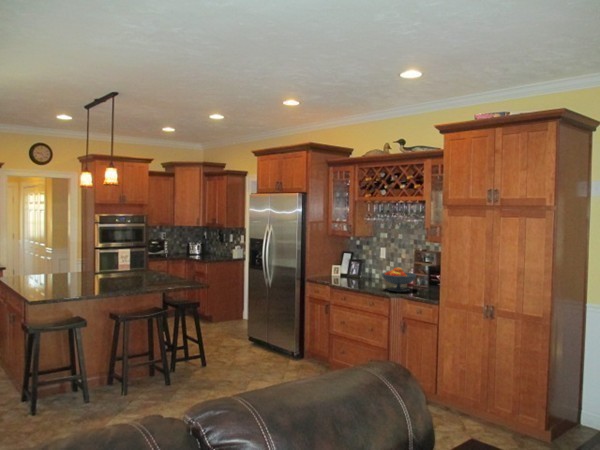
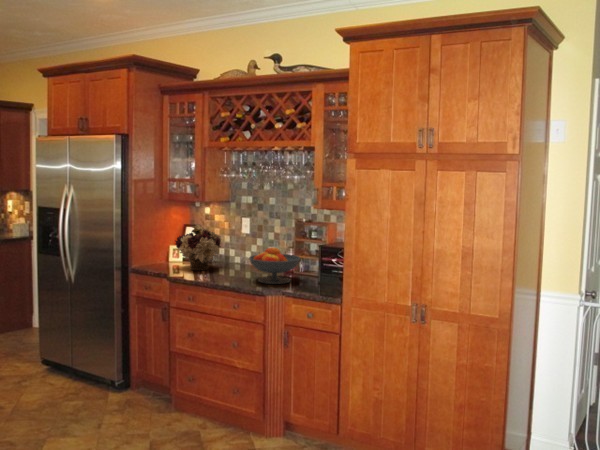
flower arrangement: none [335,251,365,282] -> present [175,225,221,270]

